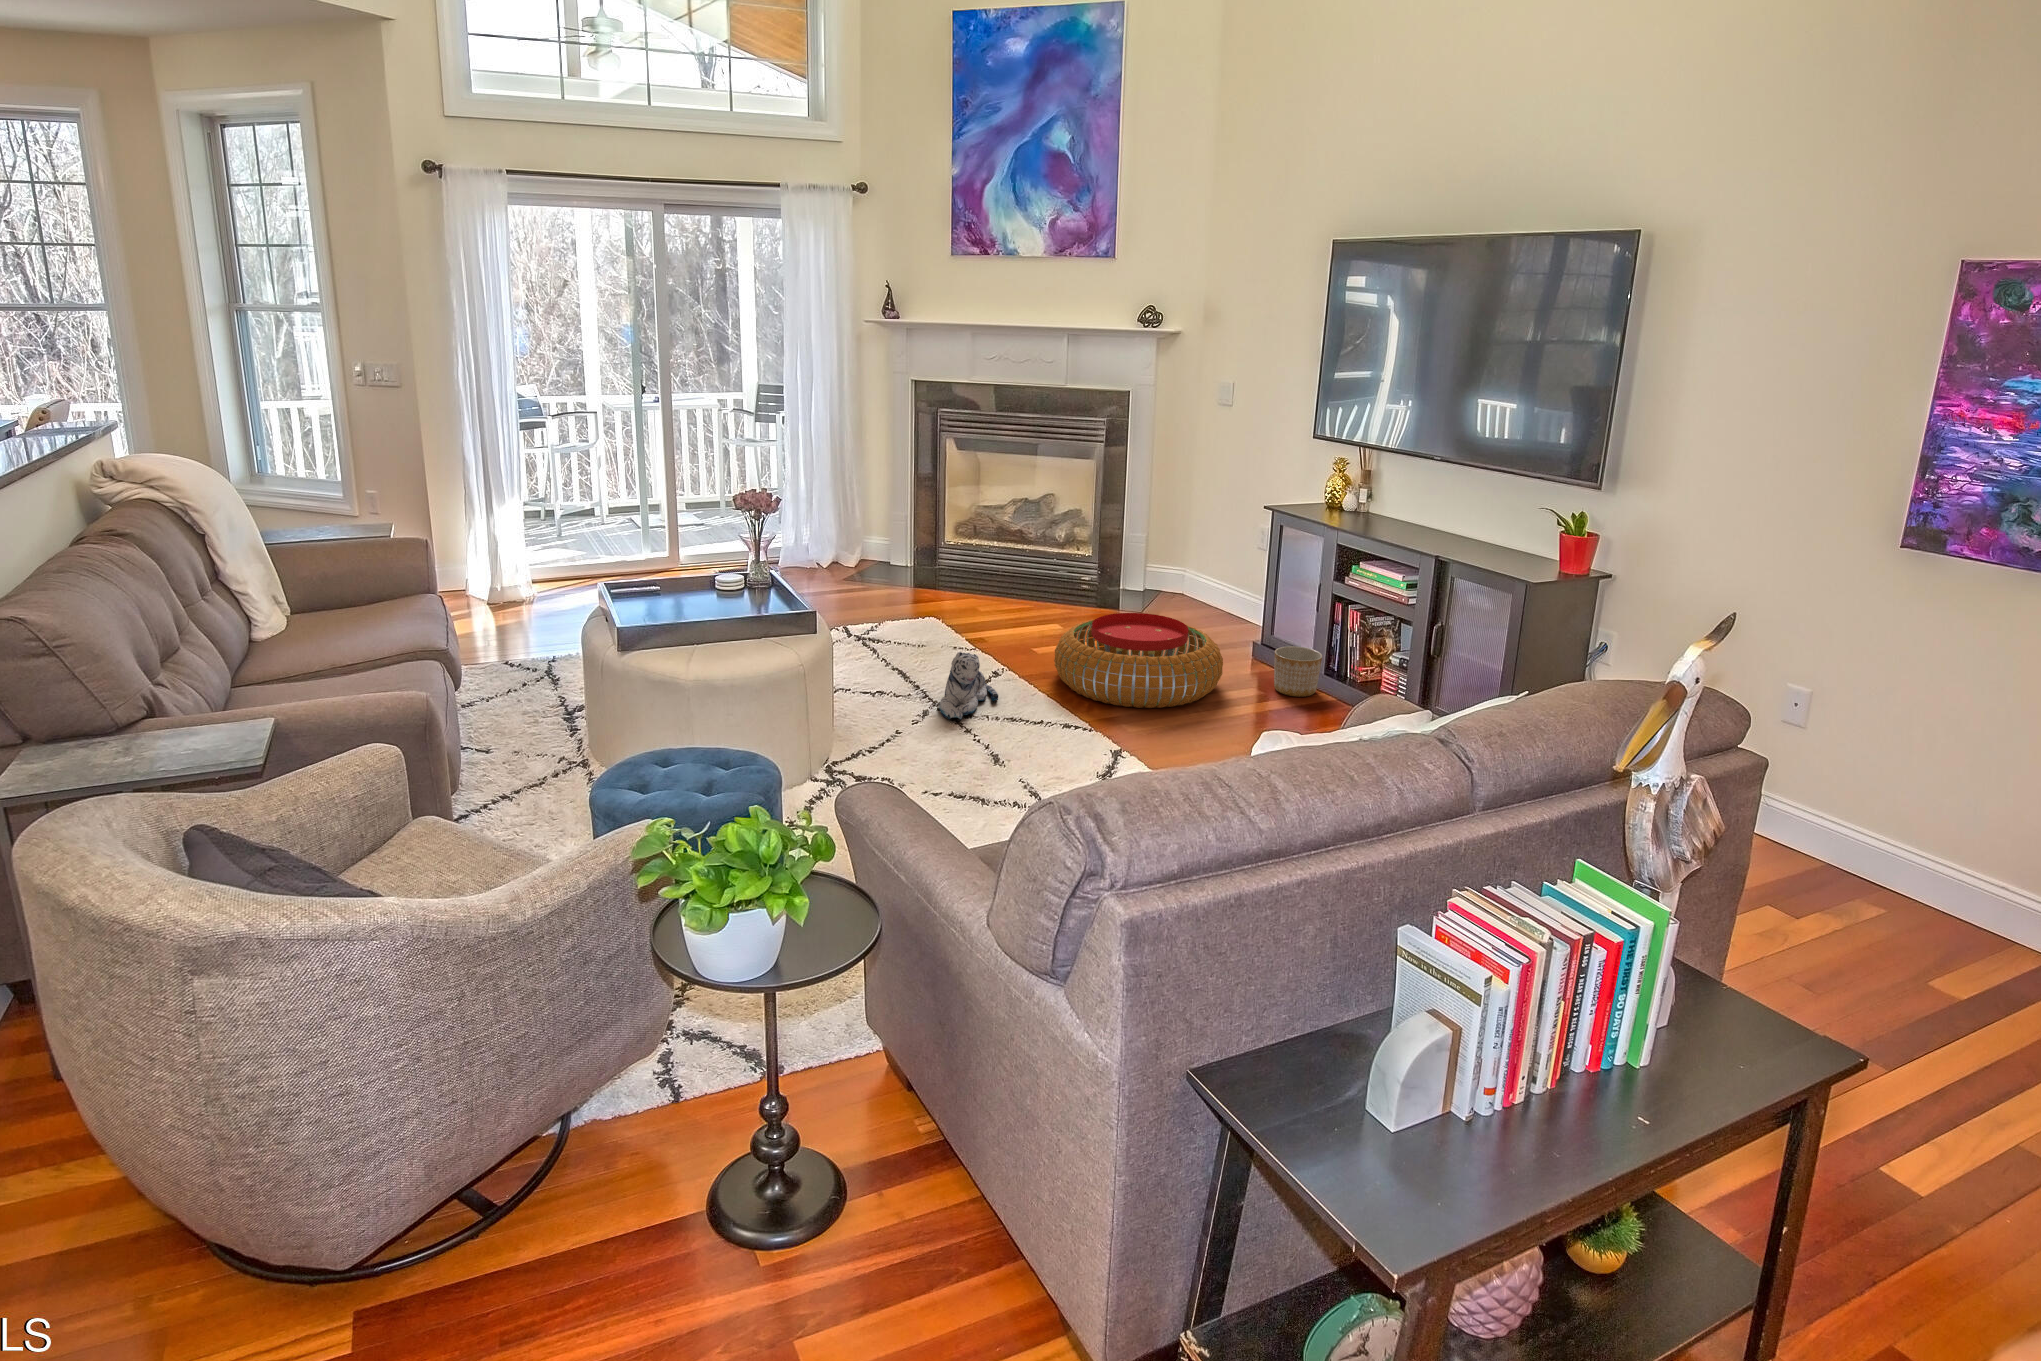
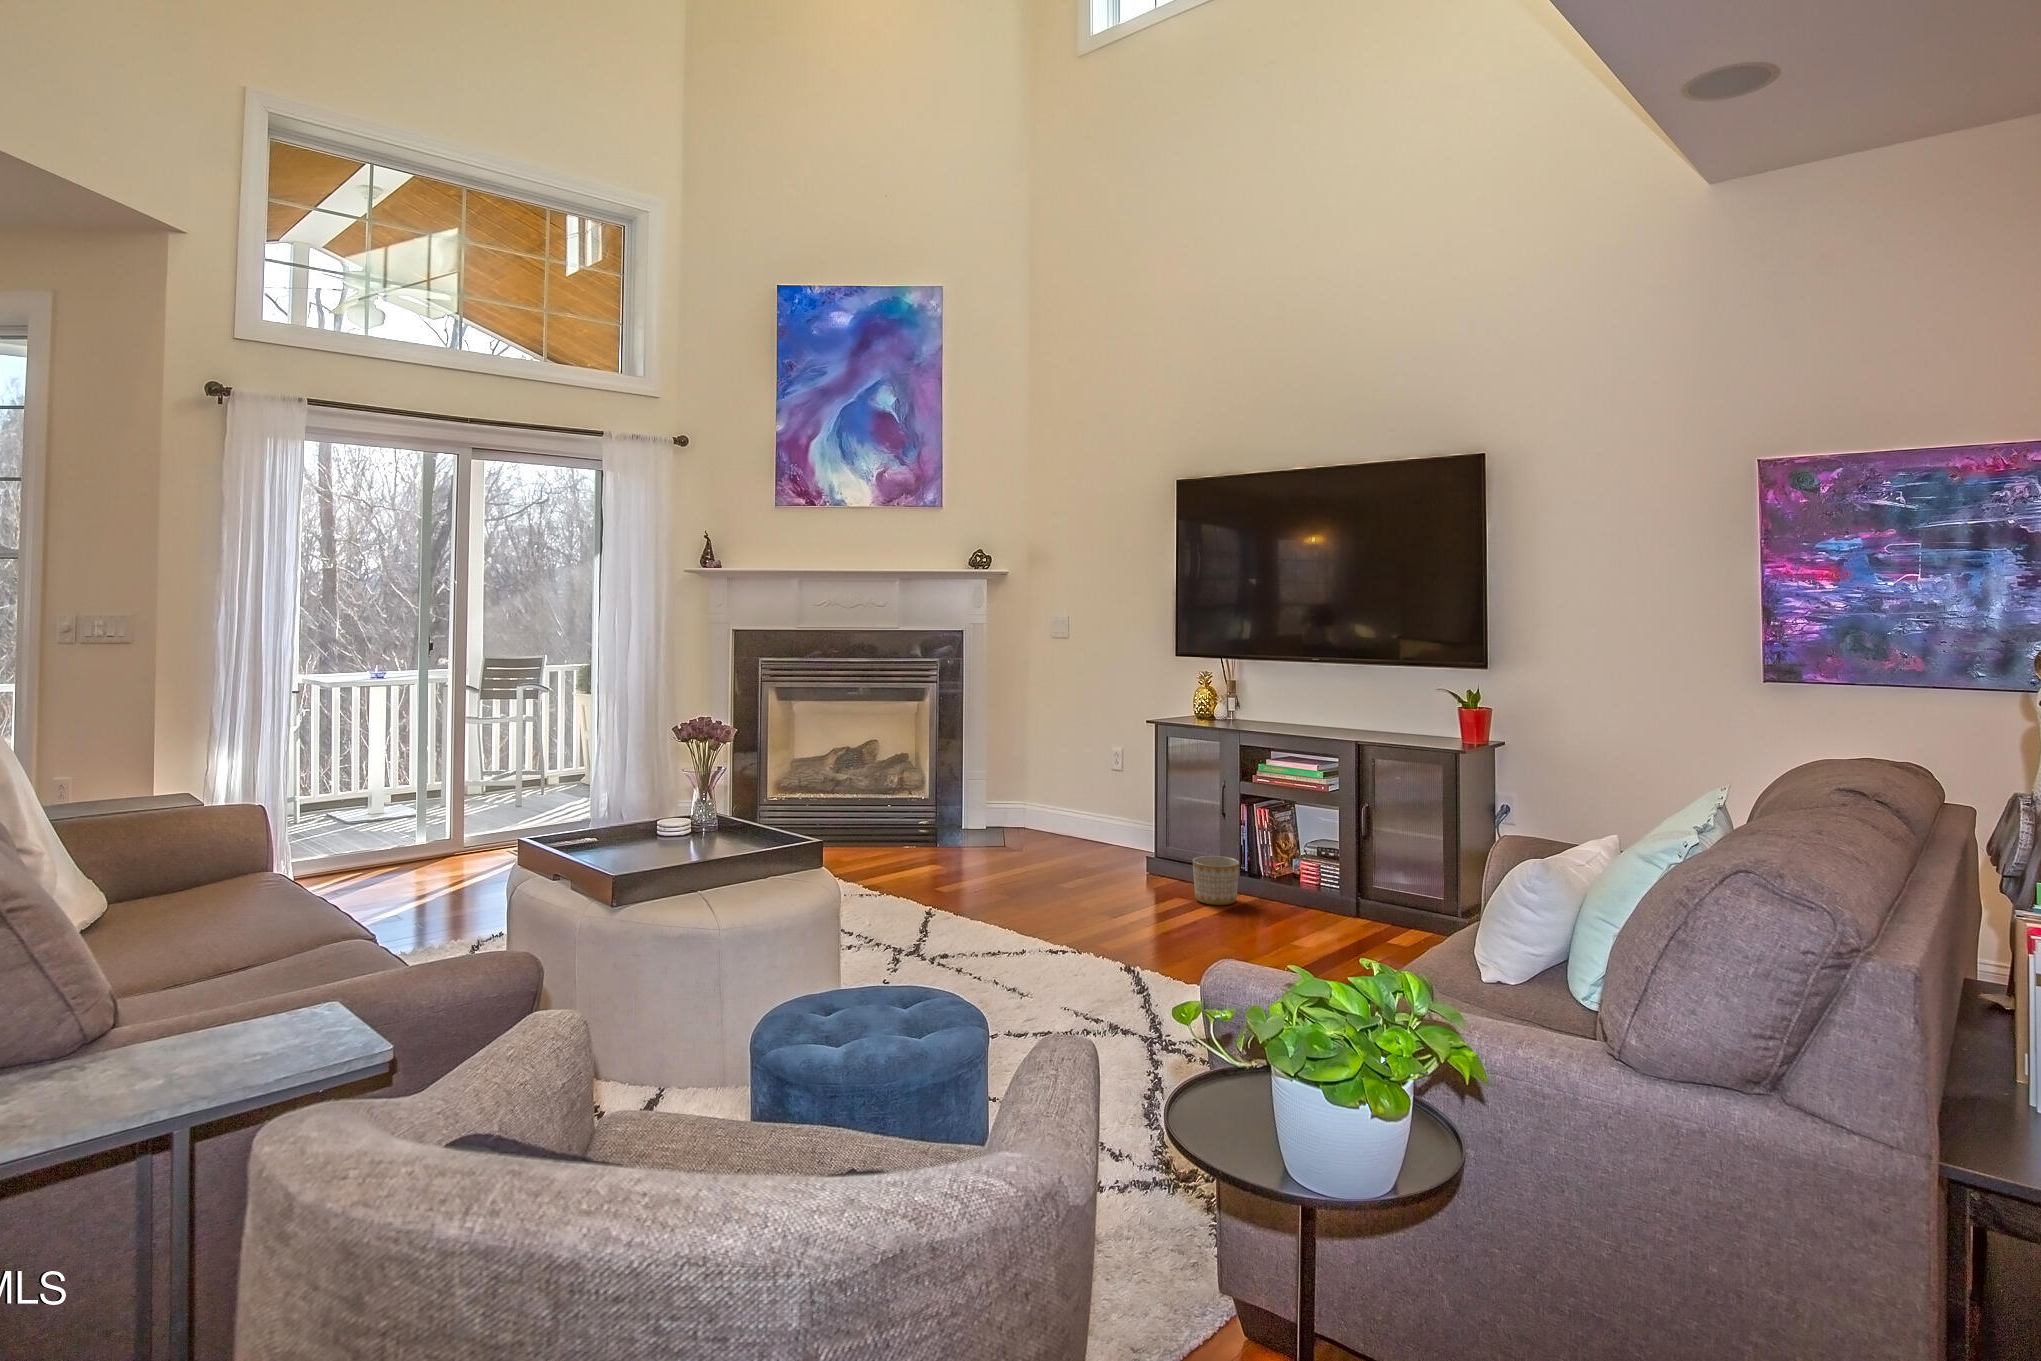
pouf: present [1054,613,1223,708] -> none [985,838,1160,934]
plush toy: present [939,652,998,719] -> none [896,890,959,969]

